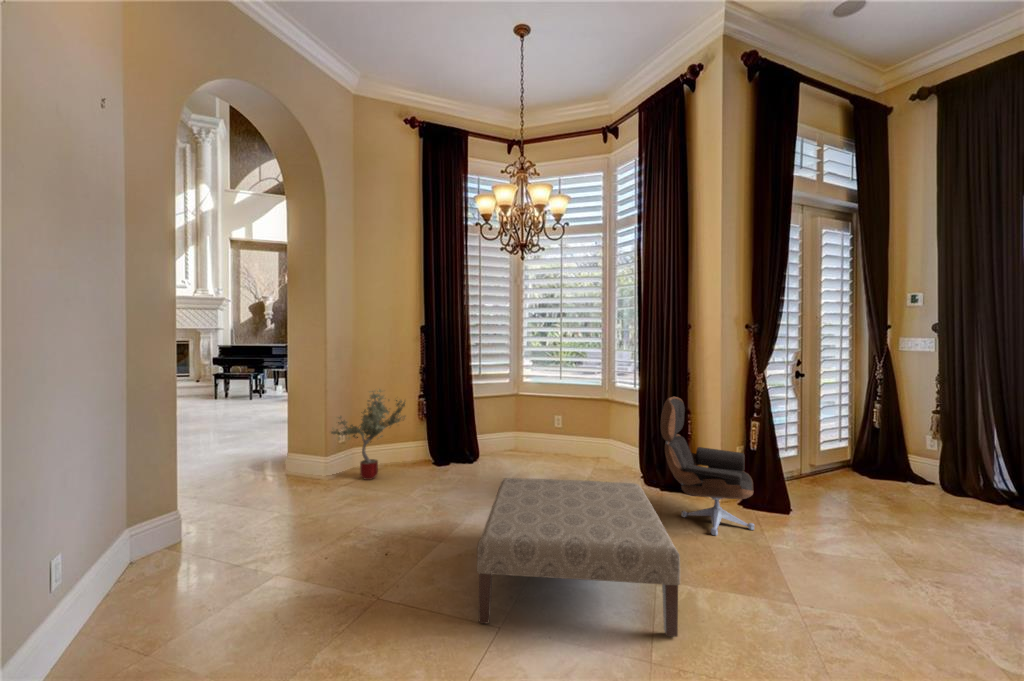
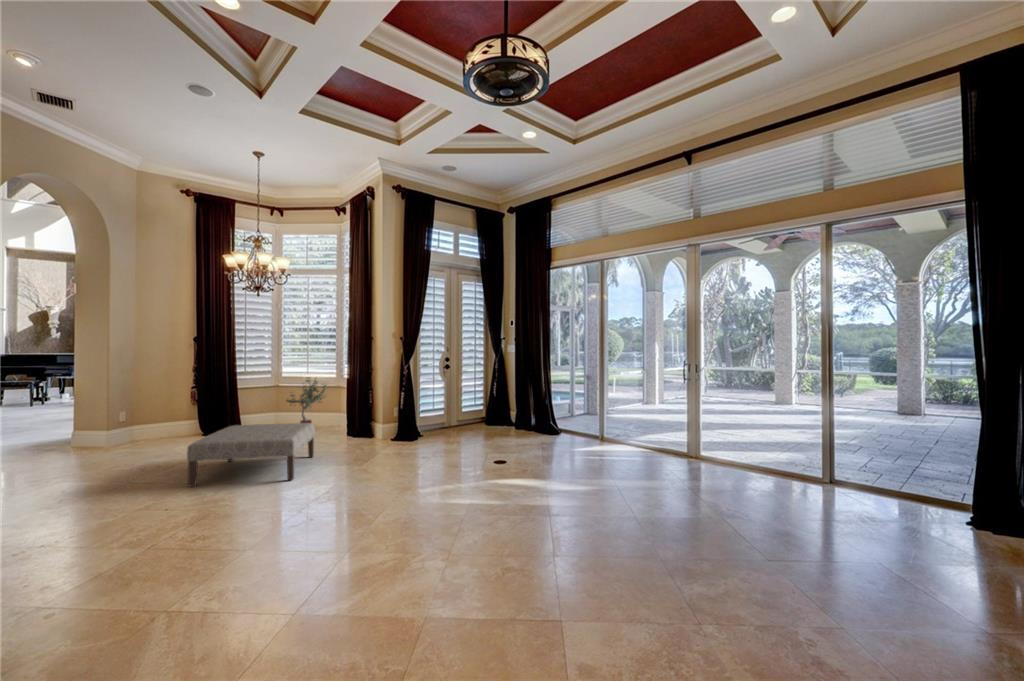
potted tree: present [331,389,405,480] -> present [286,377,327,423]
lounge chair: present [661,397,754,535] -> none [338,378,395,450]

